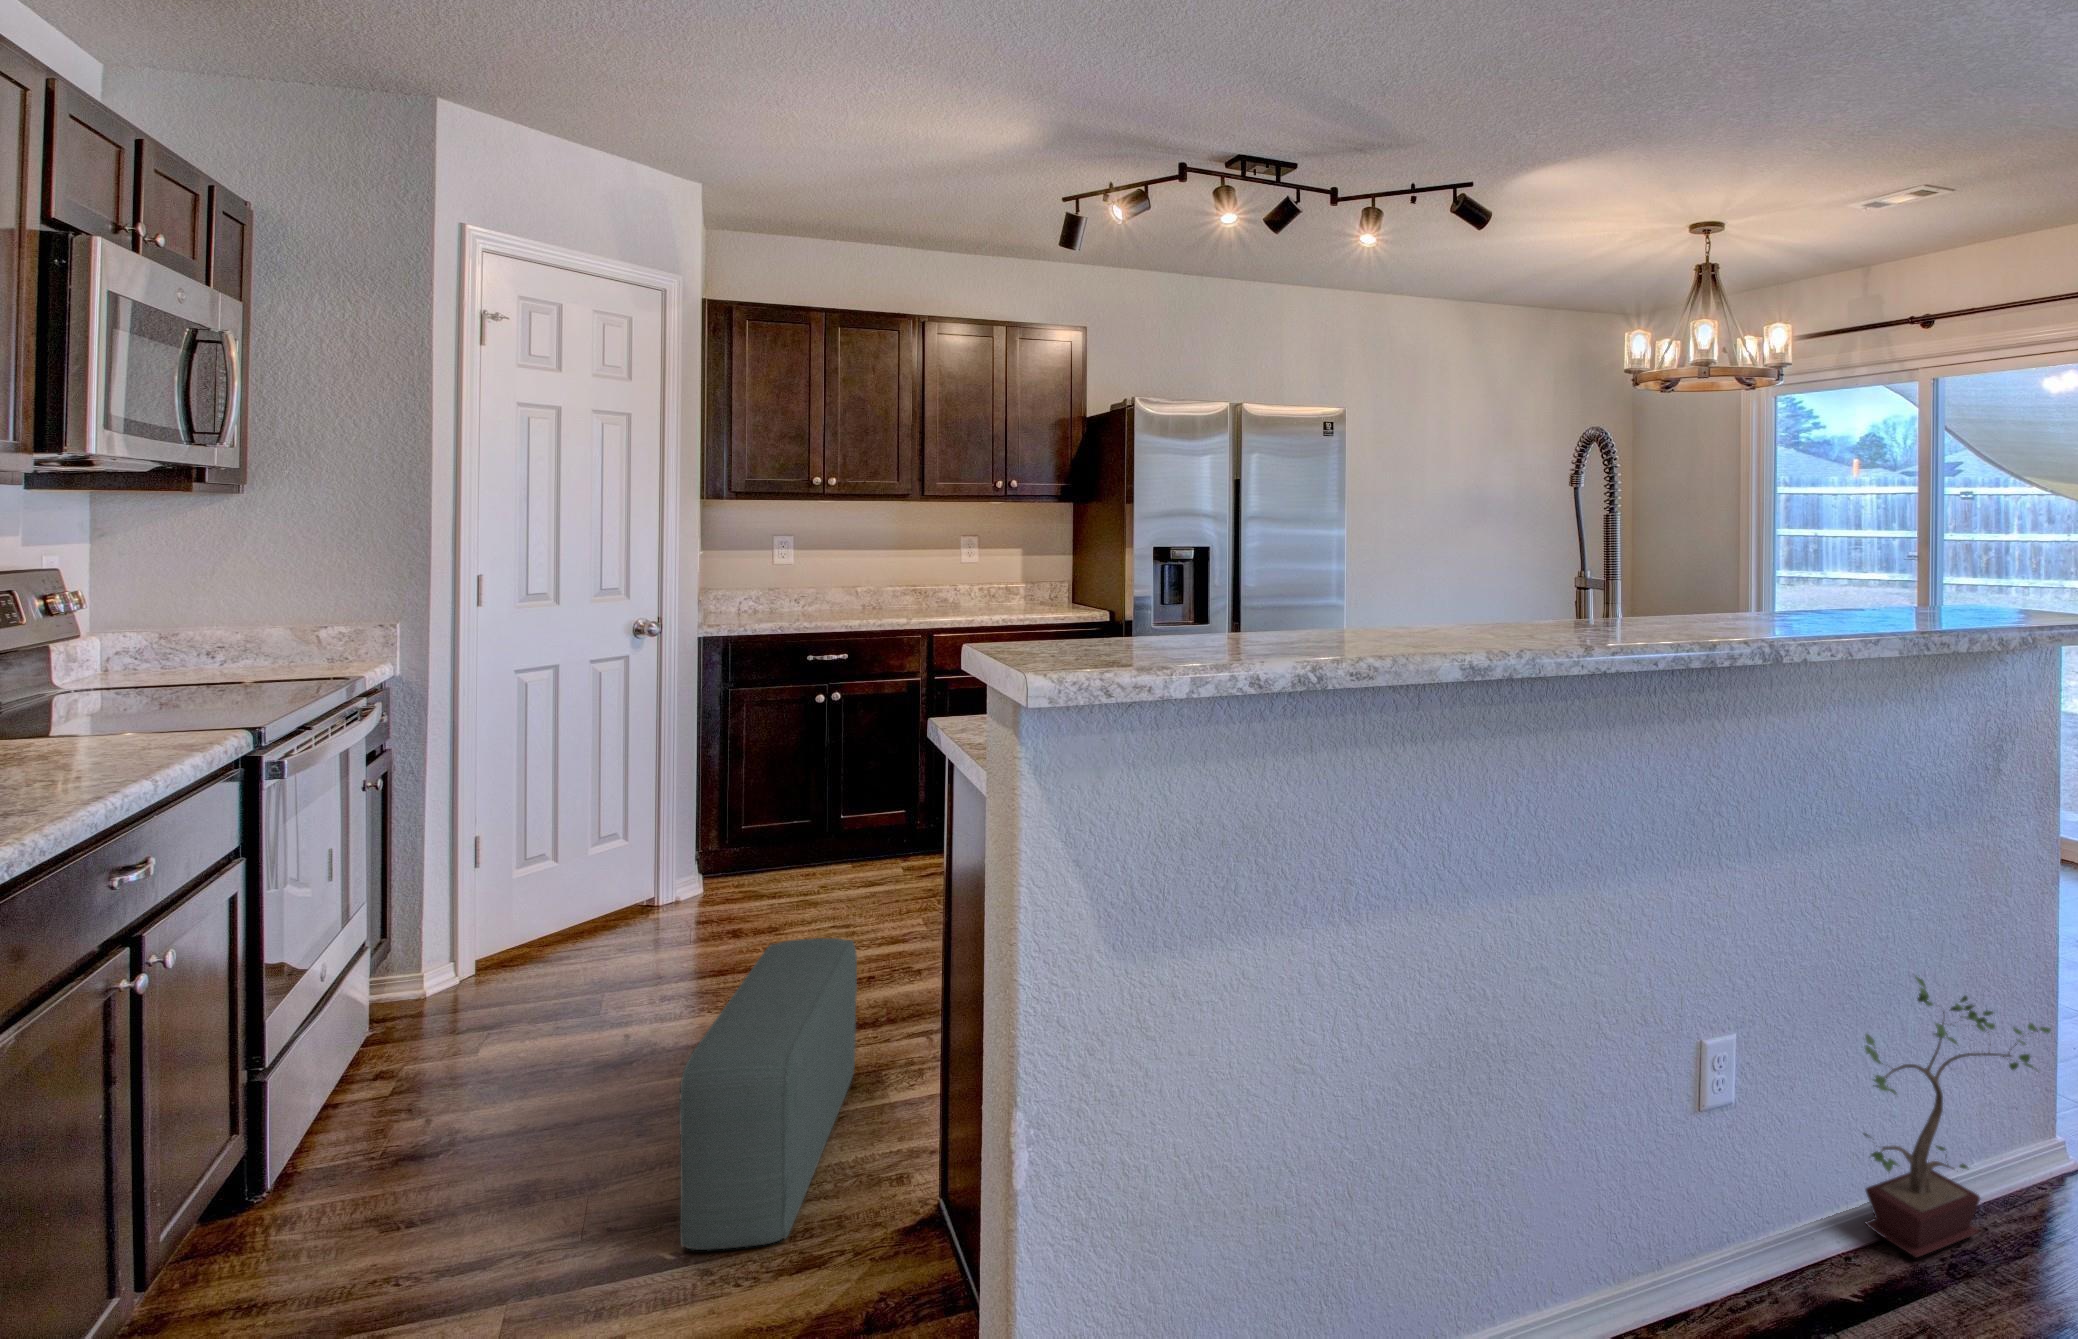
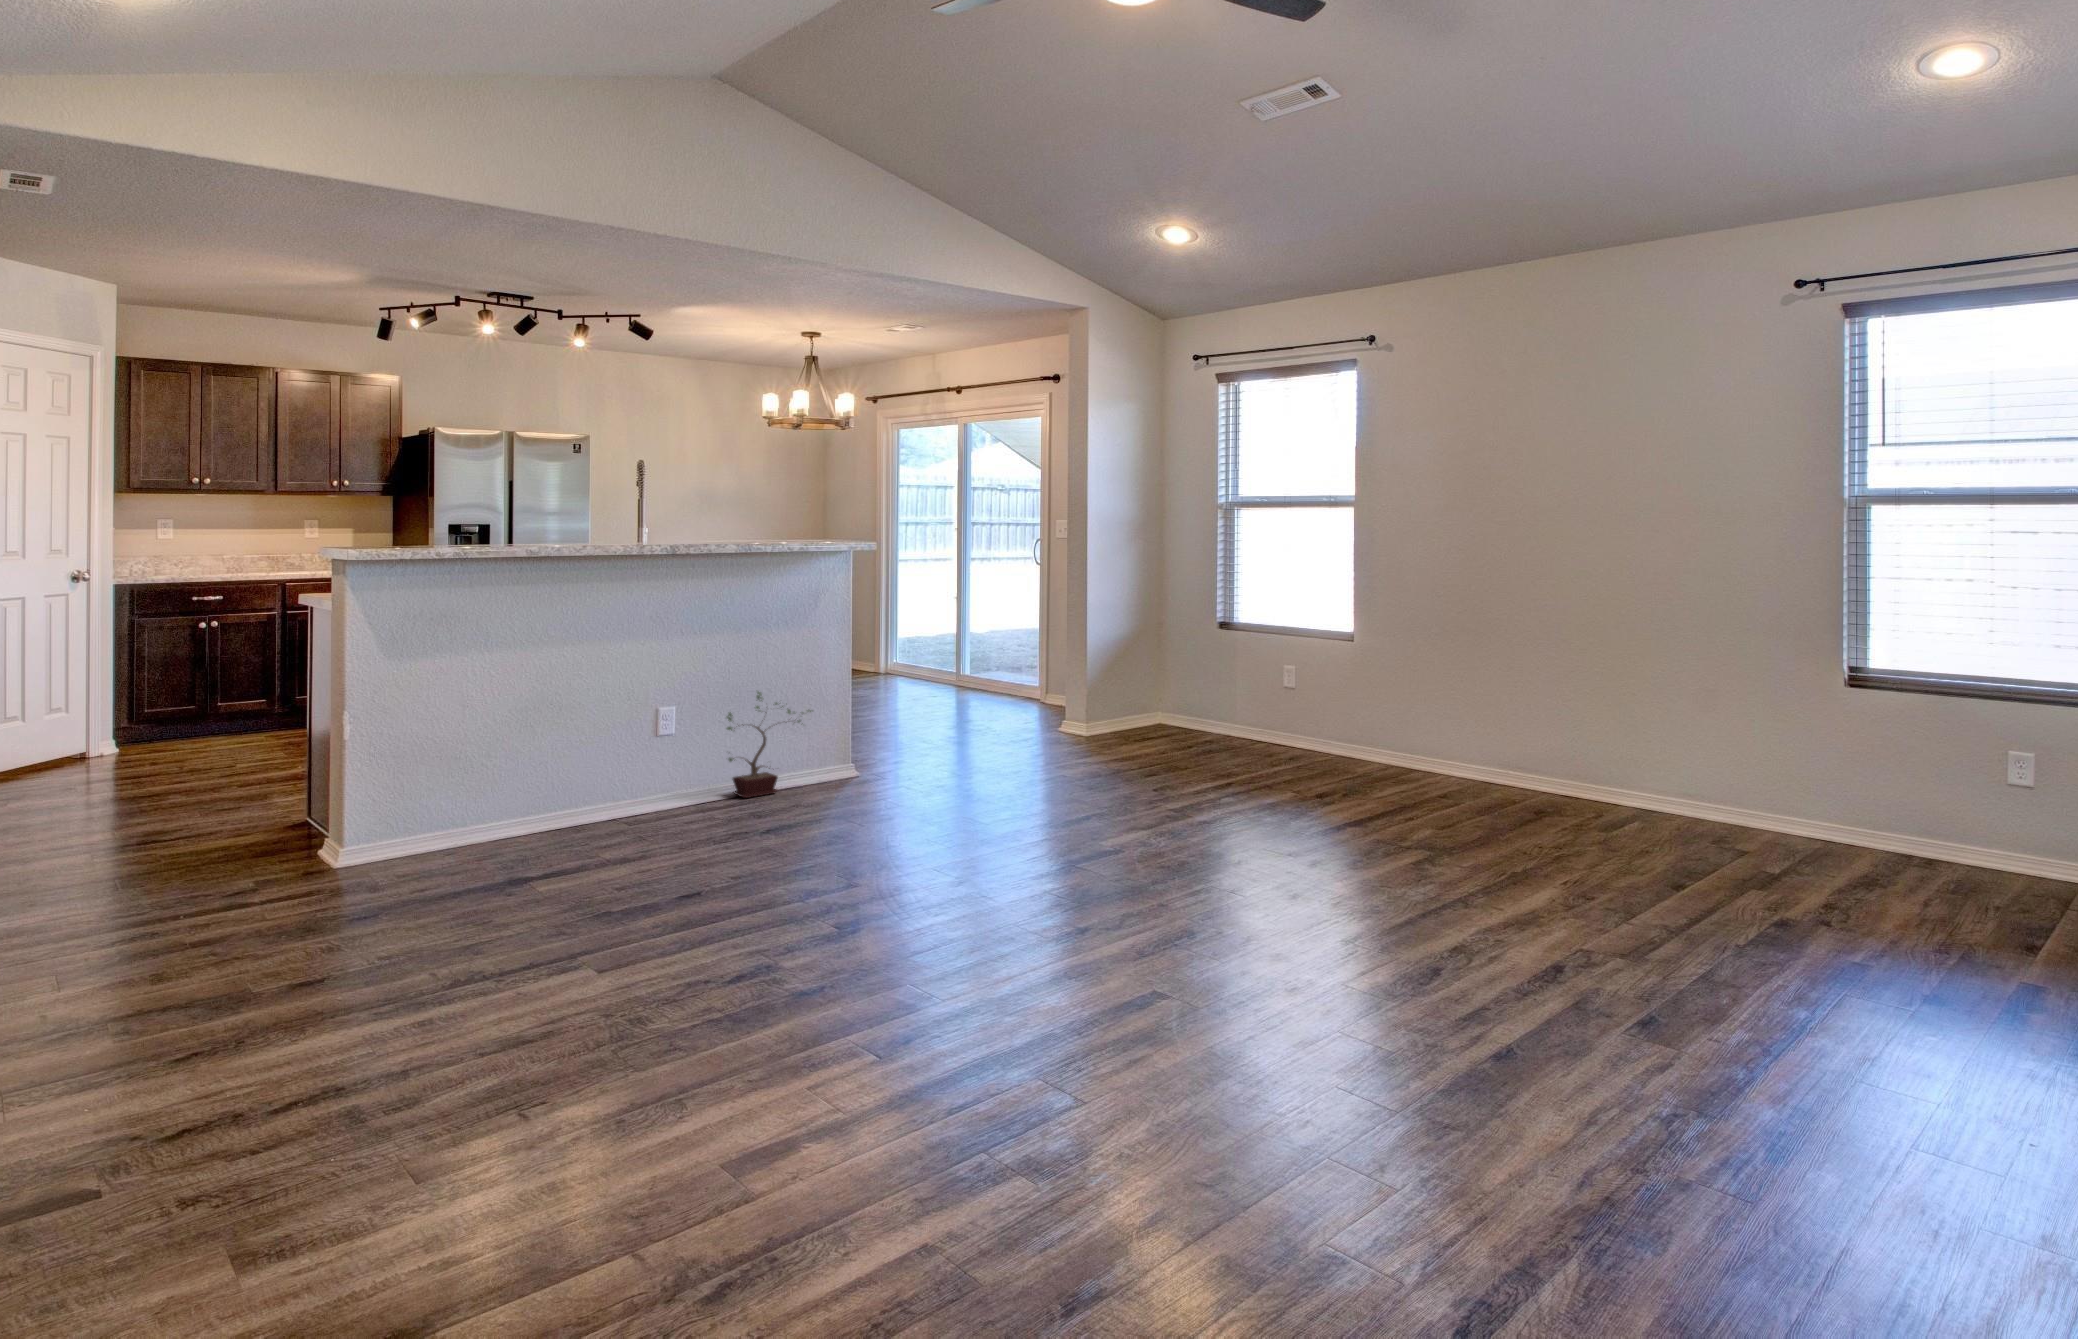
pouf: present [679,938,857,1250] -> none [165,722,248,832]

